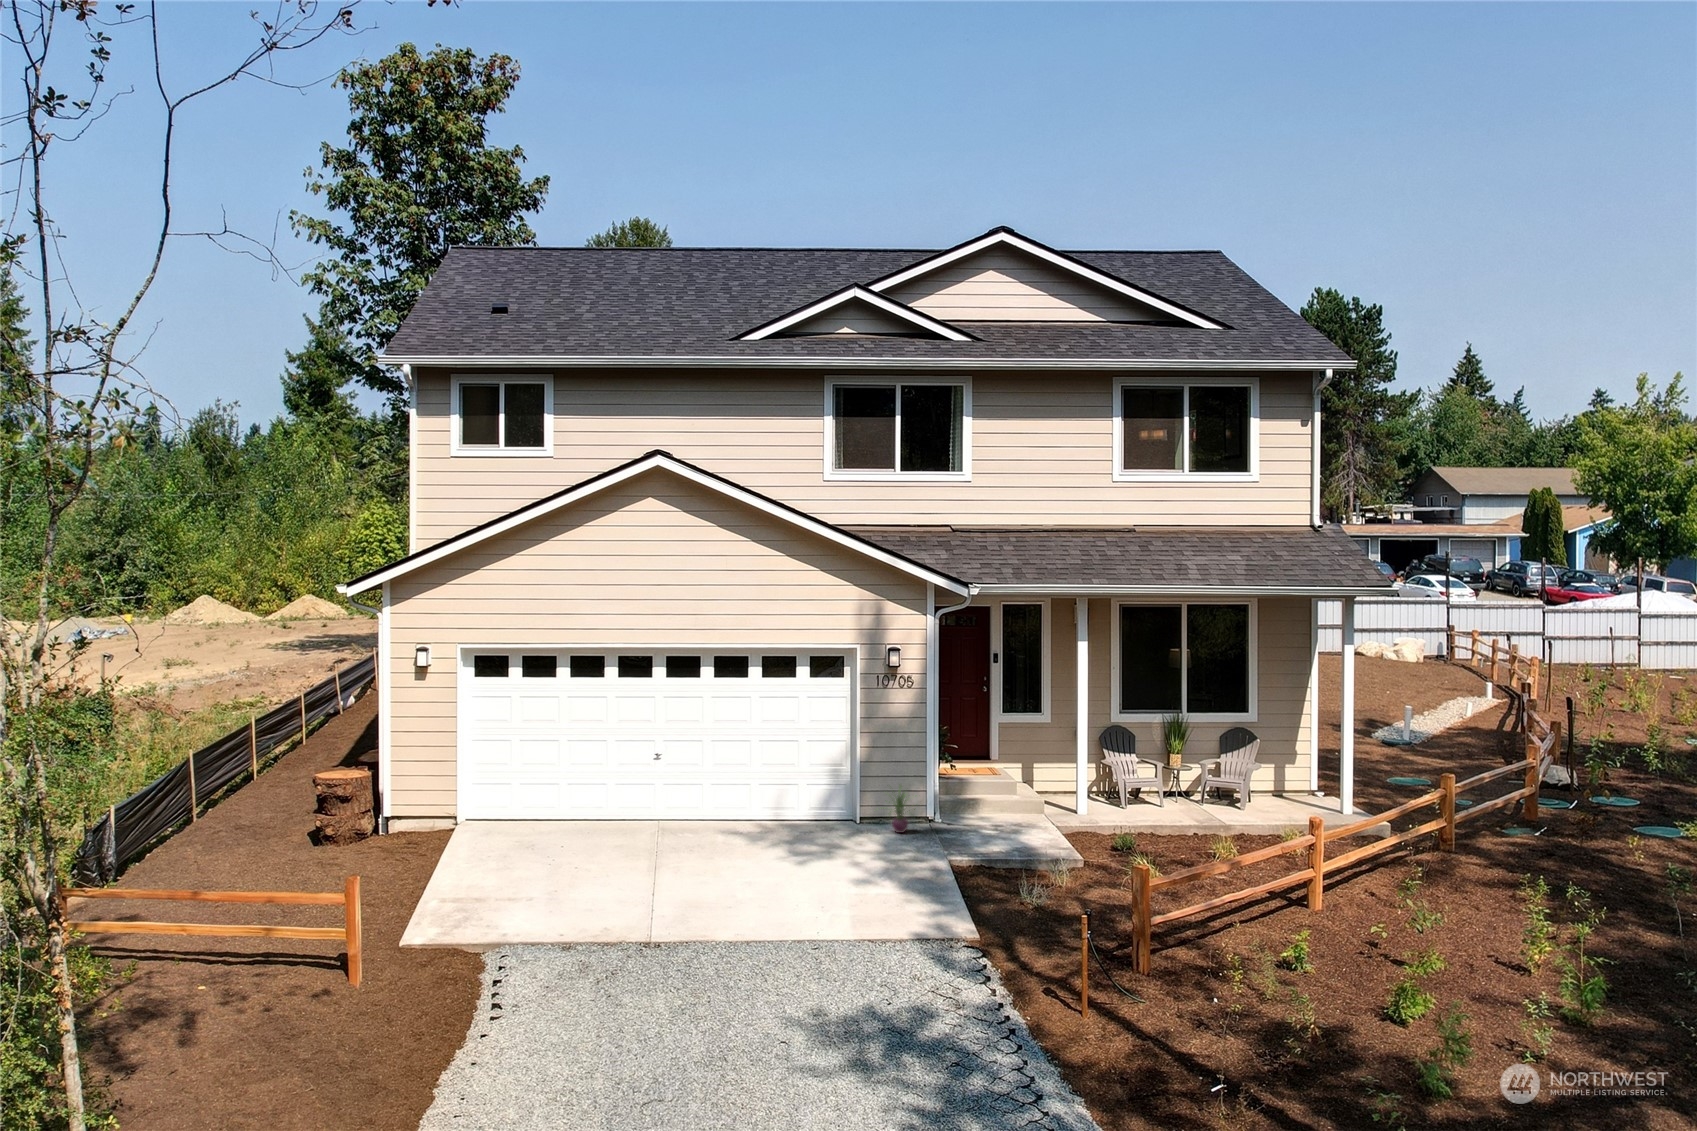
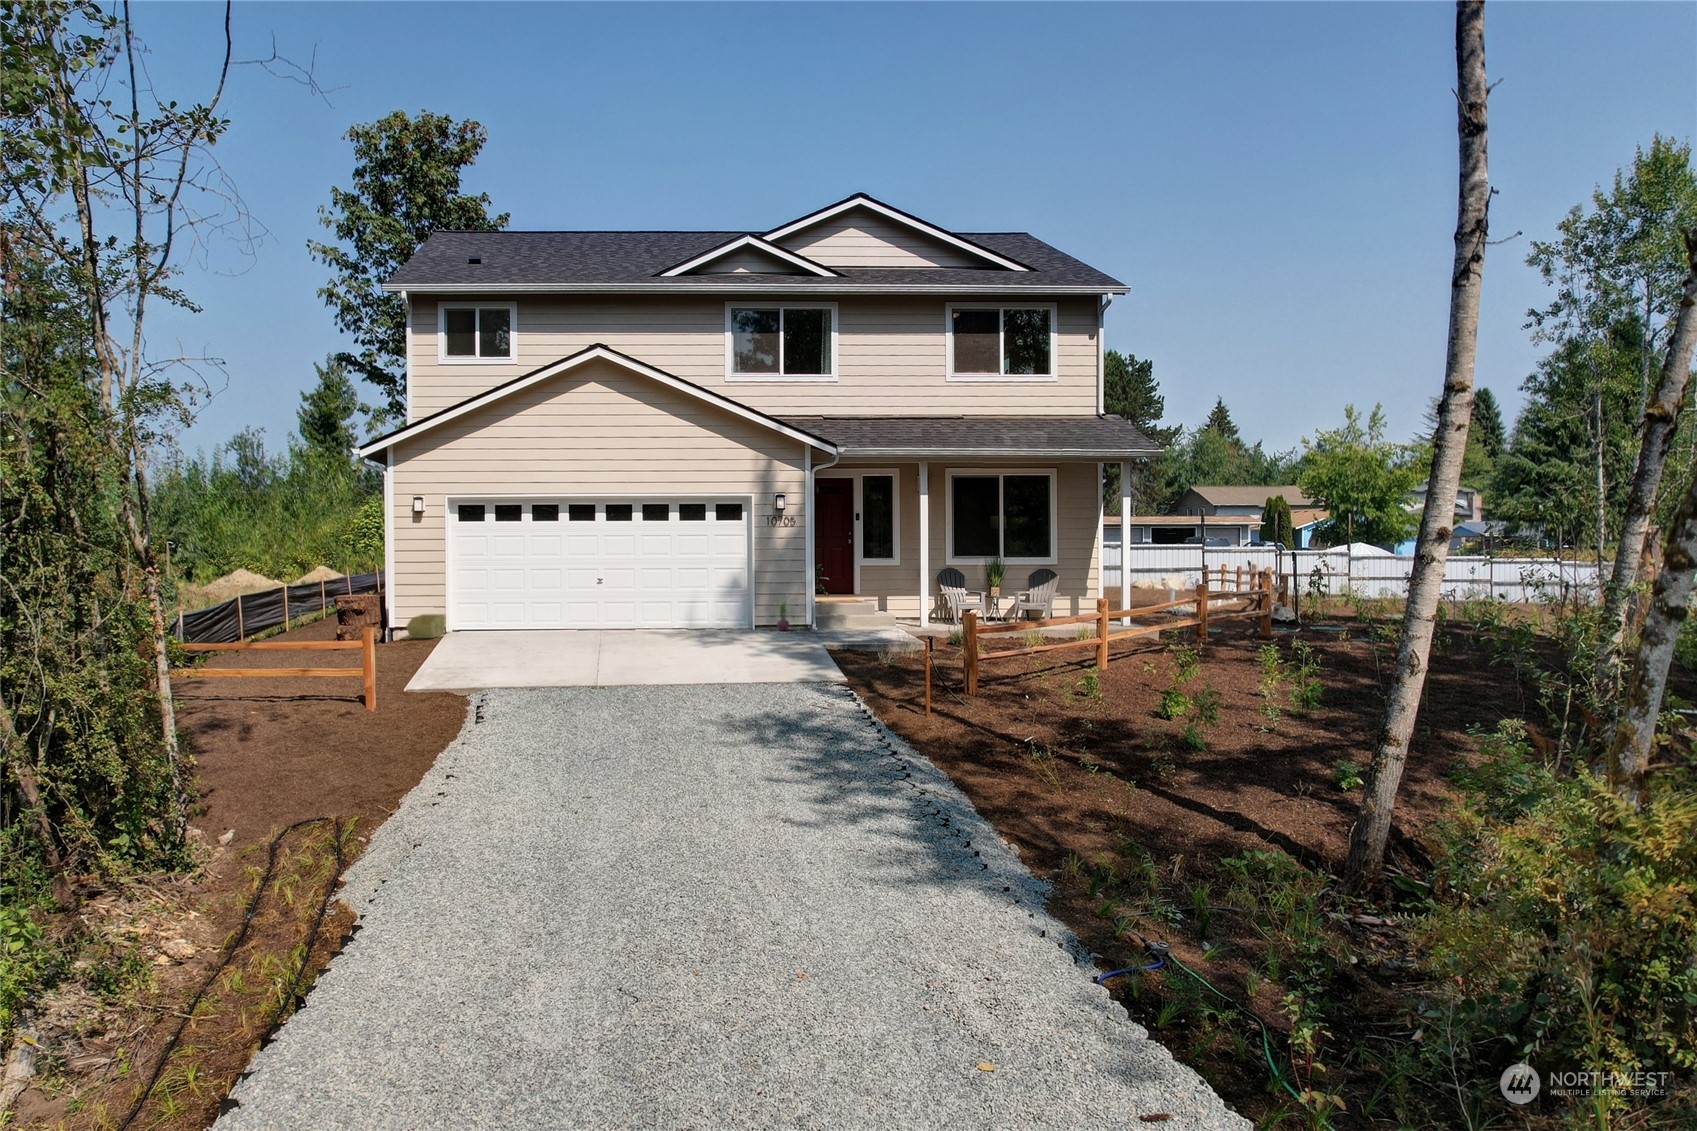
storage bin: none [405,801,456,839] -> present [407,614,446,638]

